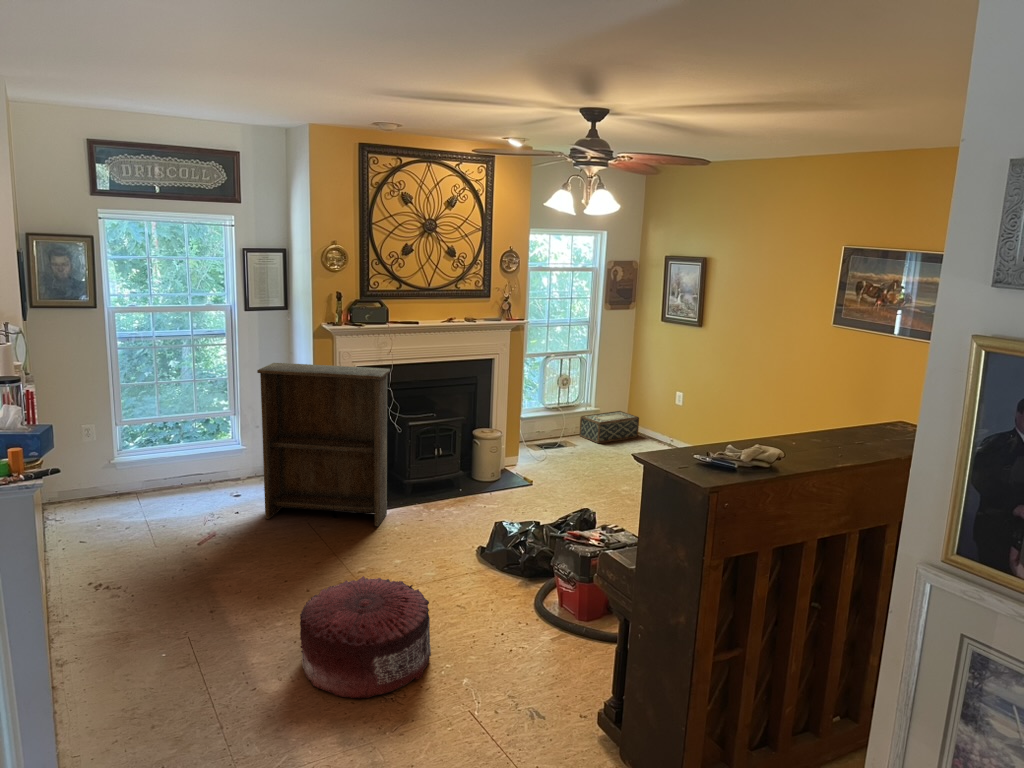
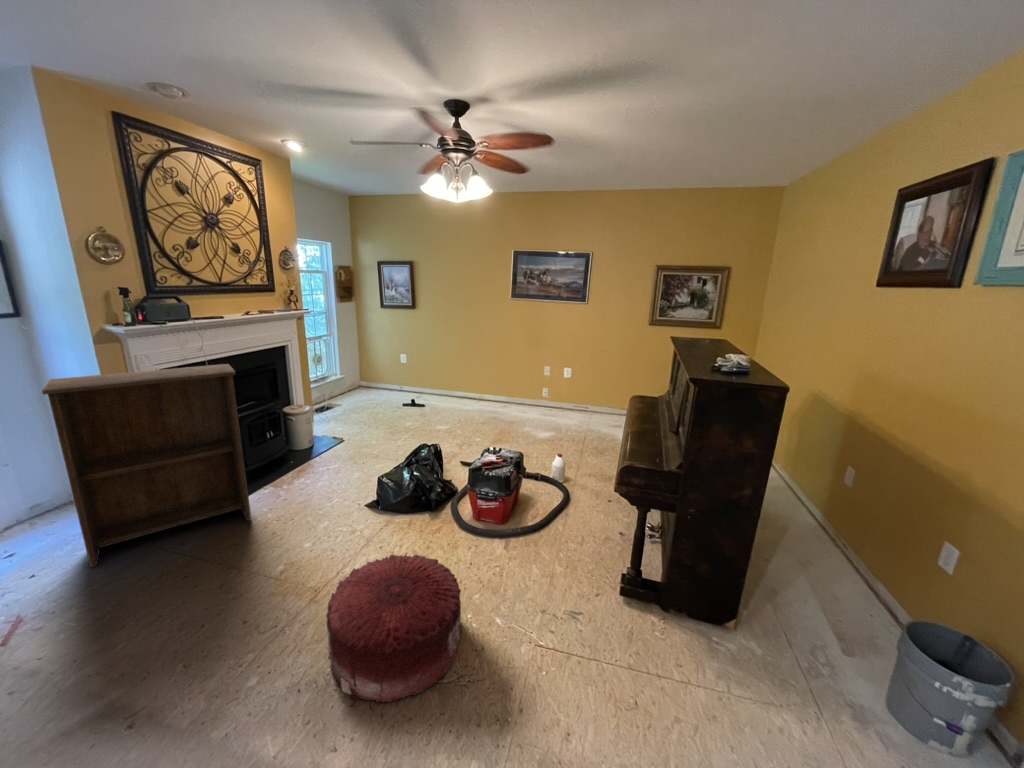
woven basket: present [580,411,639,443] -> none [333,375,374,401]

